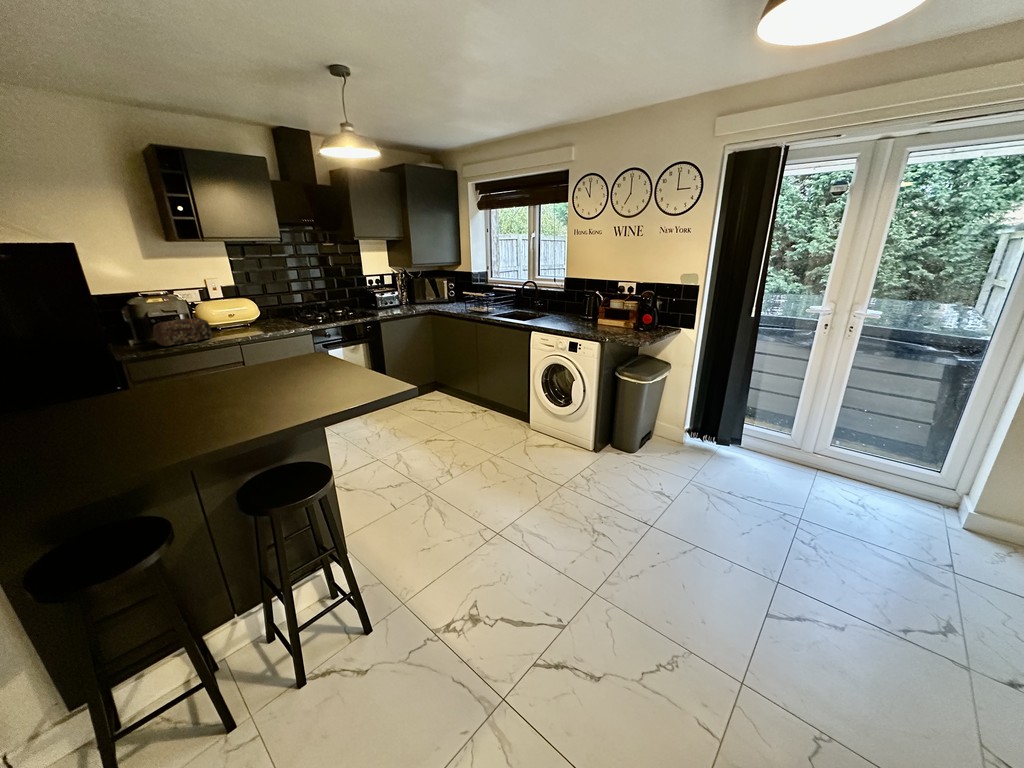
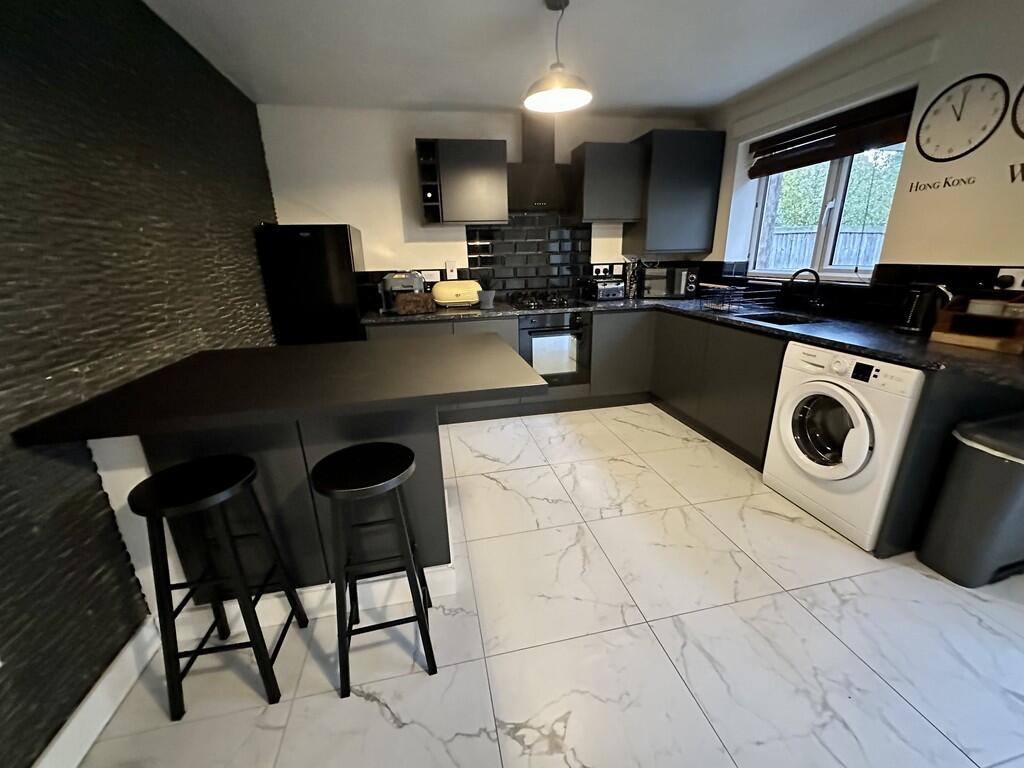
potted plant: none [251,287,285,329] -> present [474,270,500,309]

